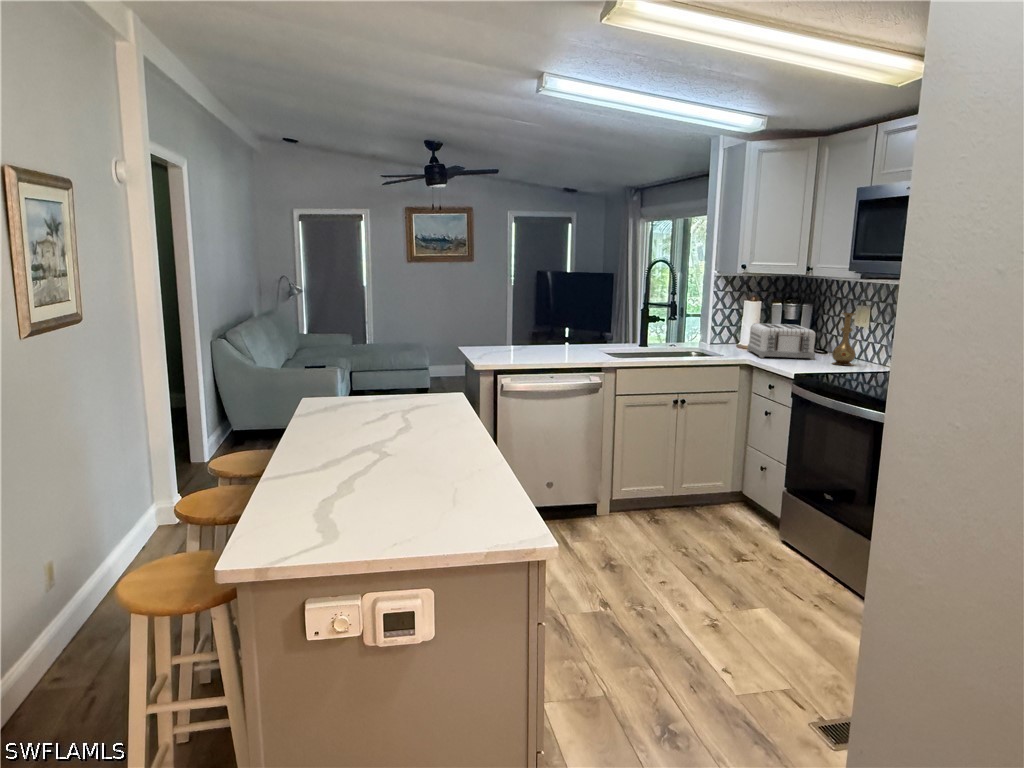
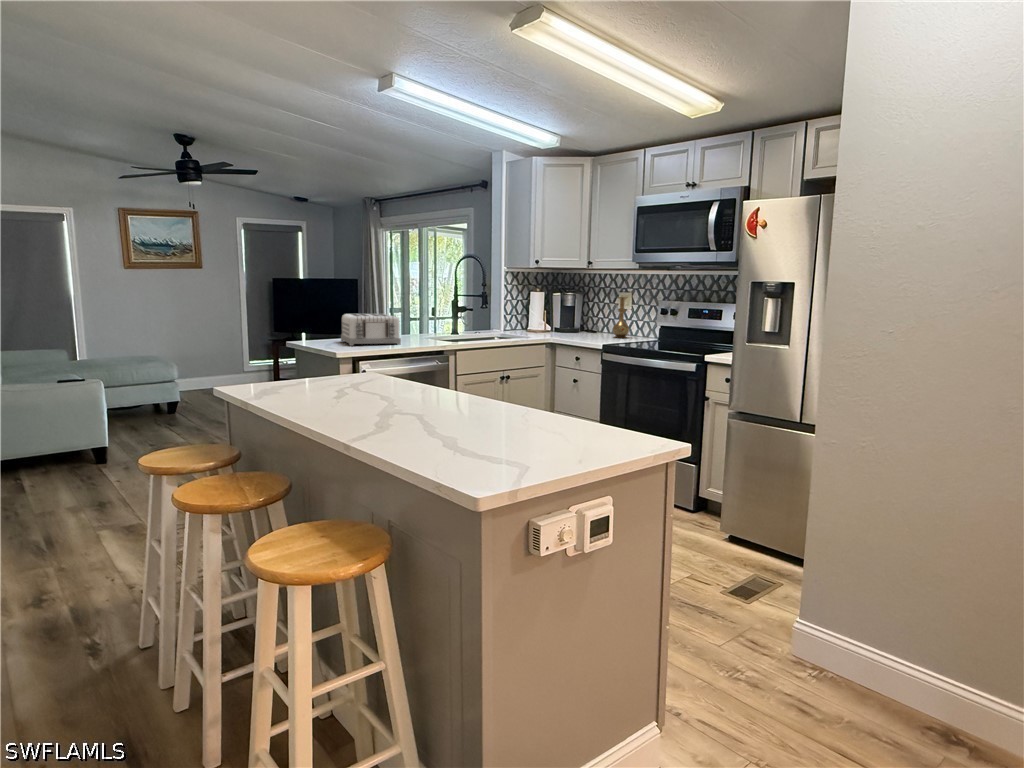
toaster: present [747,323,815,360] -> present [341,314,401,346]

